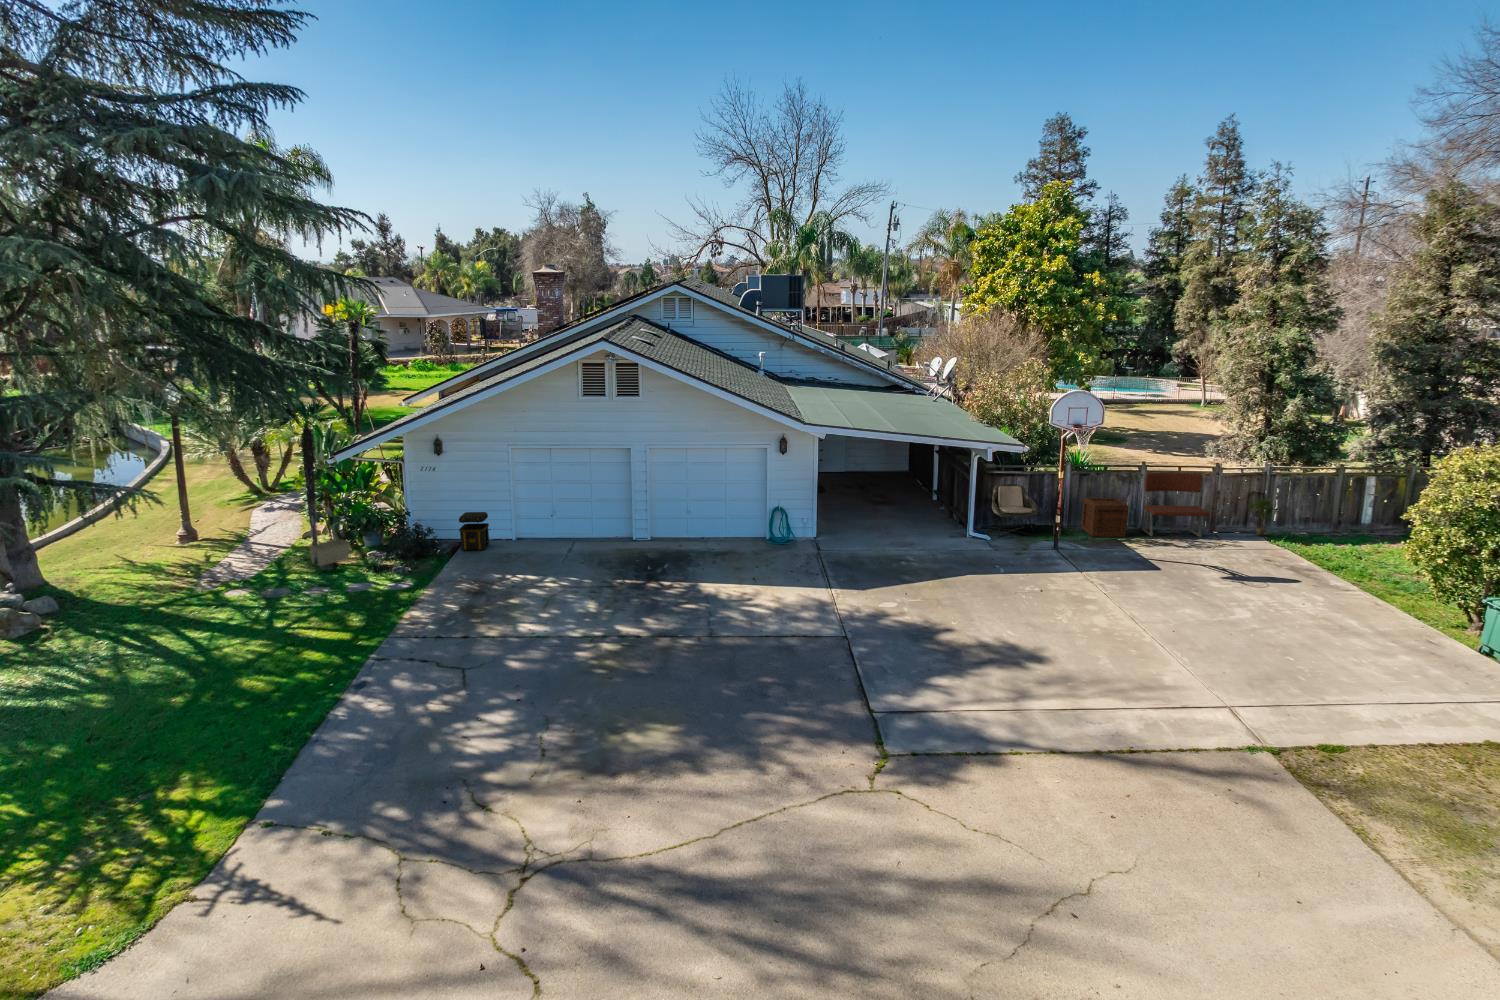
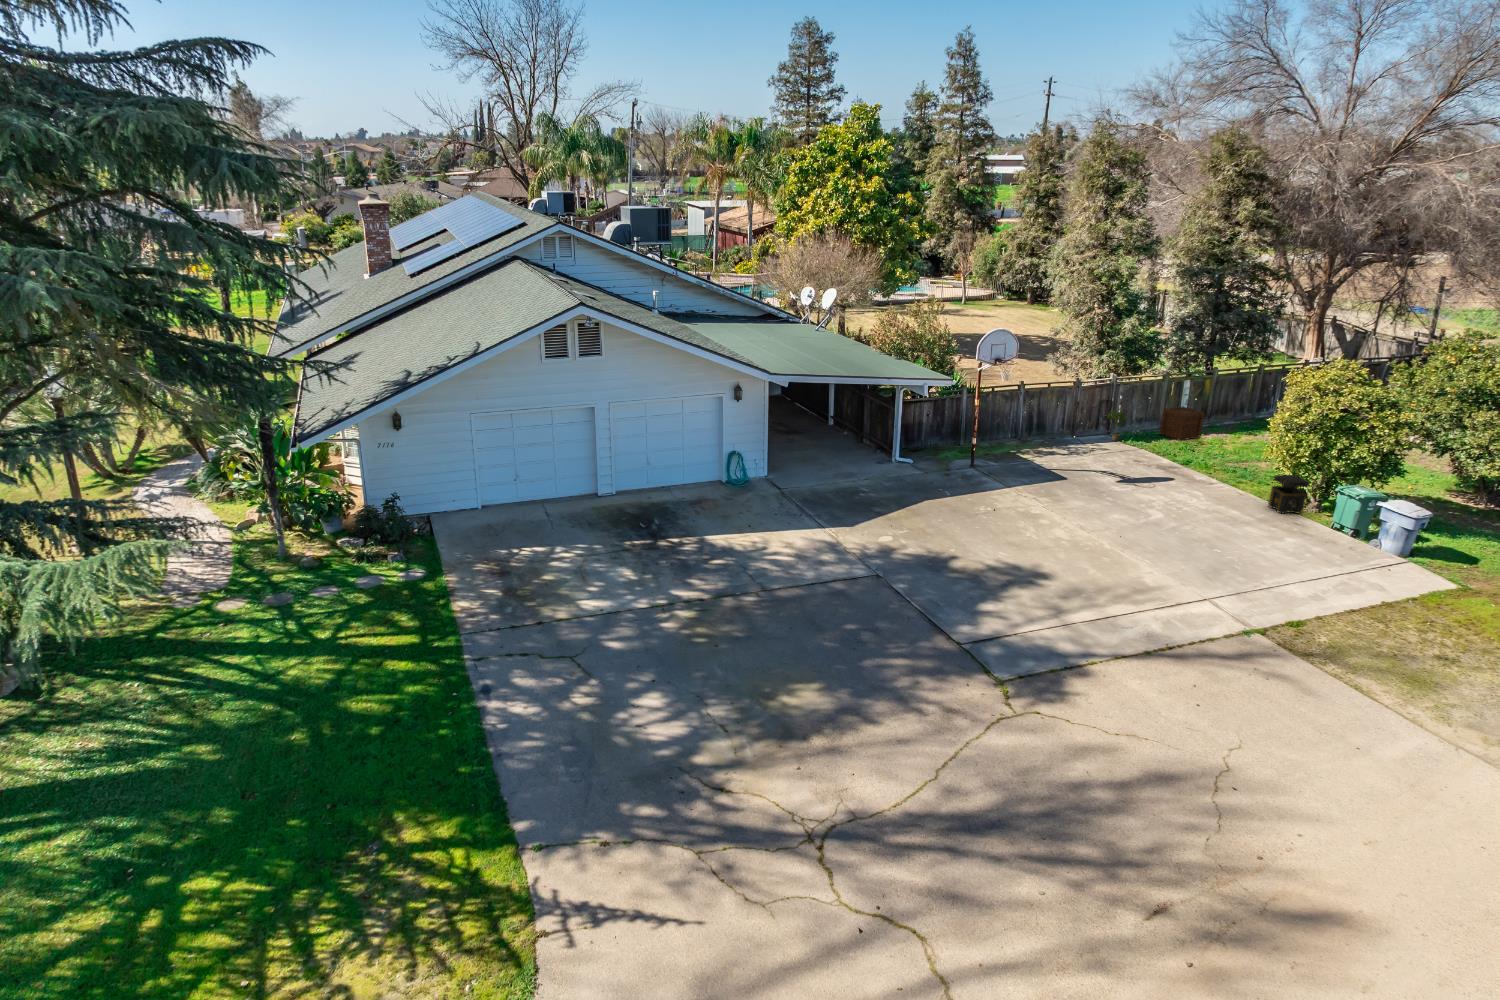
bench: present [1142,472,1210,537] -> none [1029,393,1084,449]
lounge chair: present [989,483,1039,537] -> none [911,411,957,460]
wooden crate: present [1081,498,1129,537] -> present [1160,407,1205,440]
toolbox: present [459,512,489,550] -> present [1268,475,1310,513]
storage bin: present [309,539,350,566] -> none [275,527,320,560]

